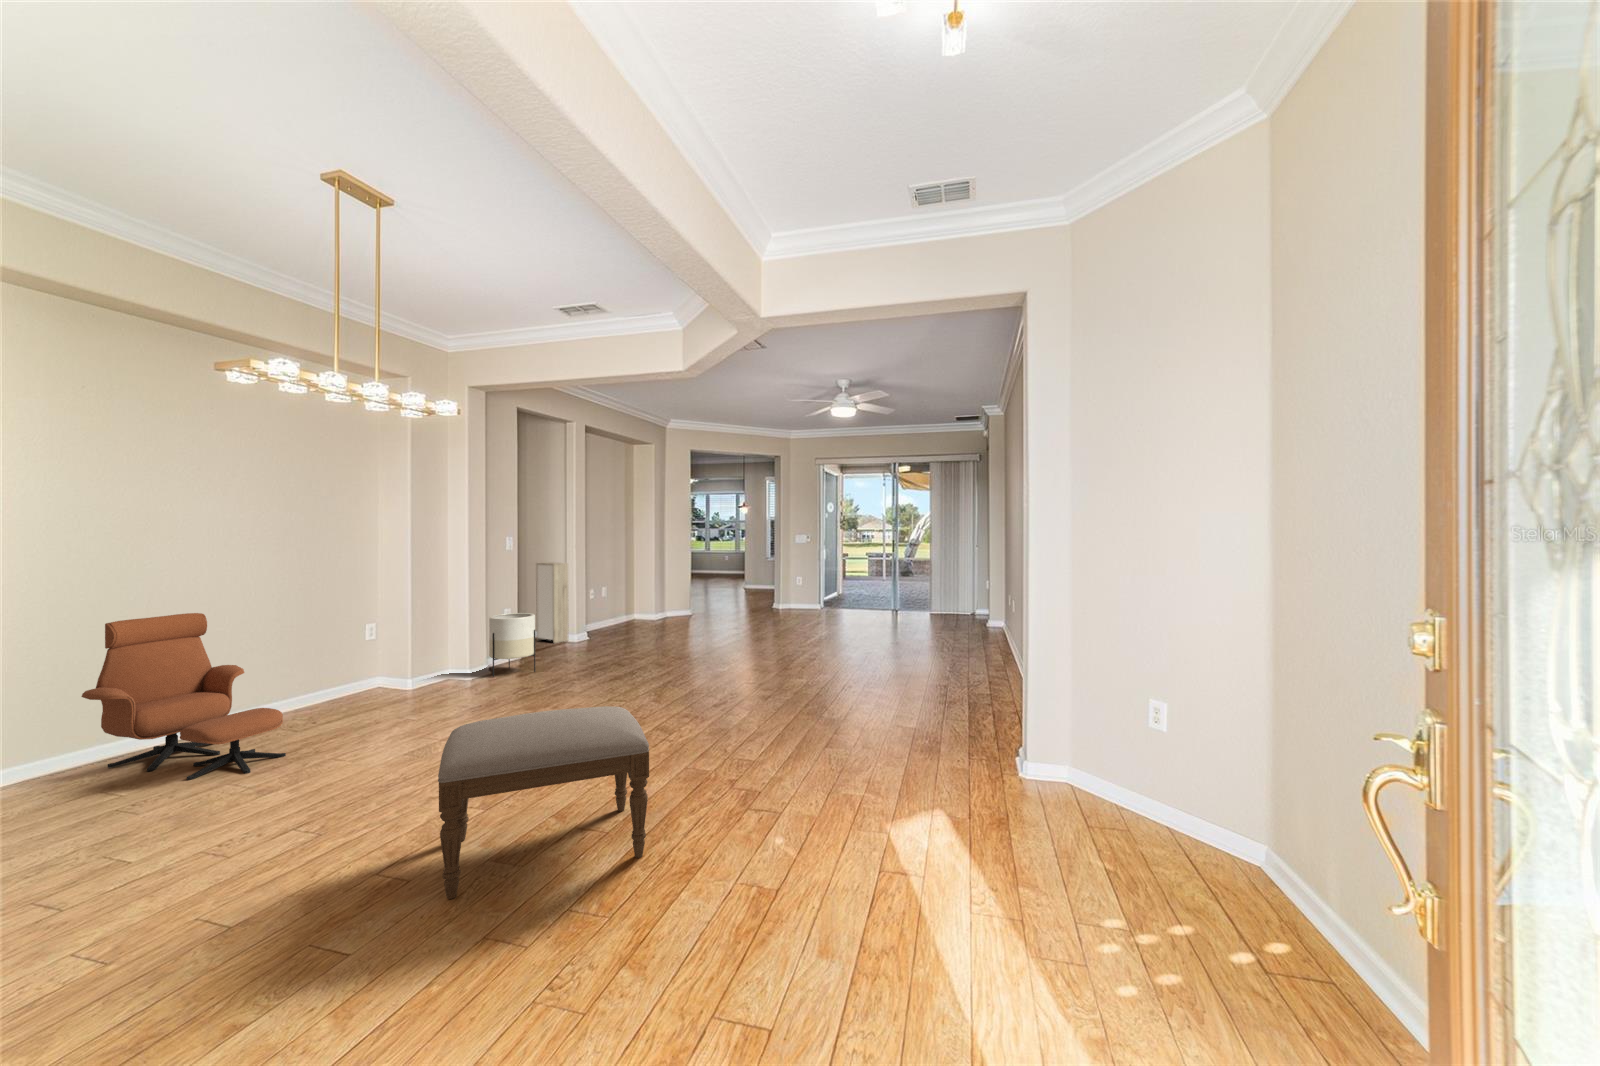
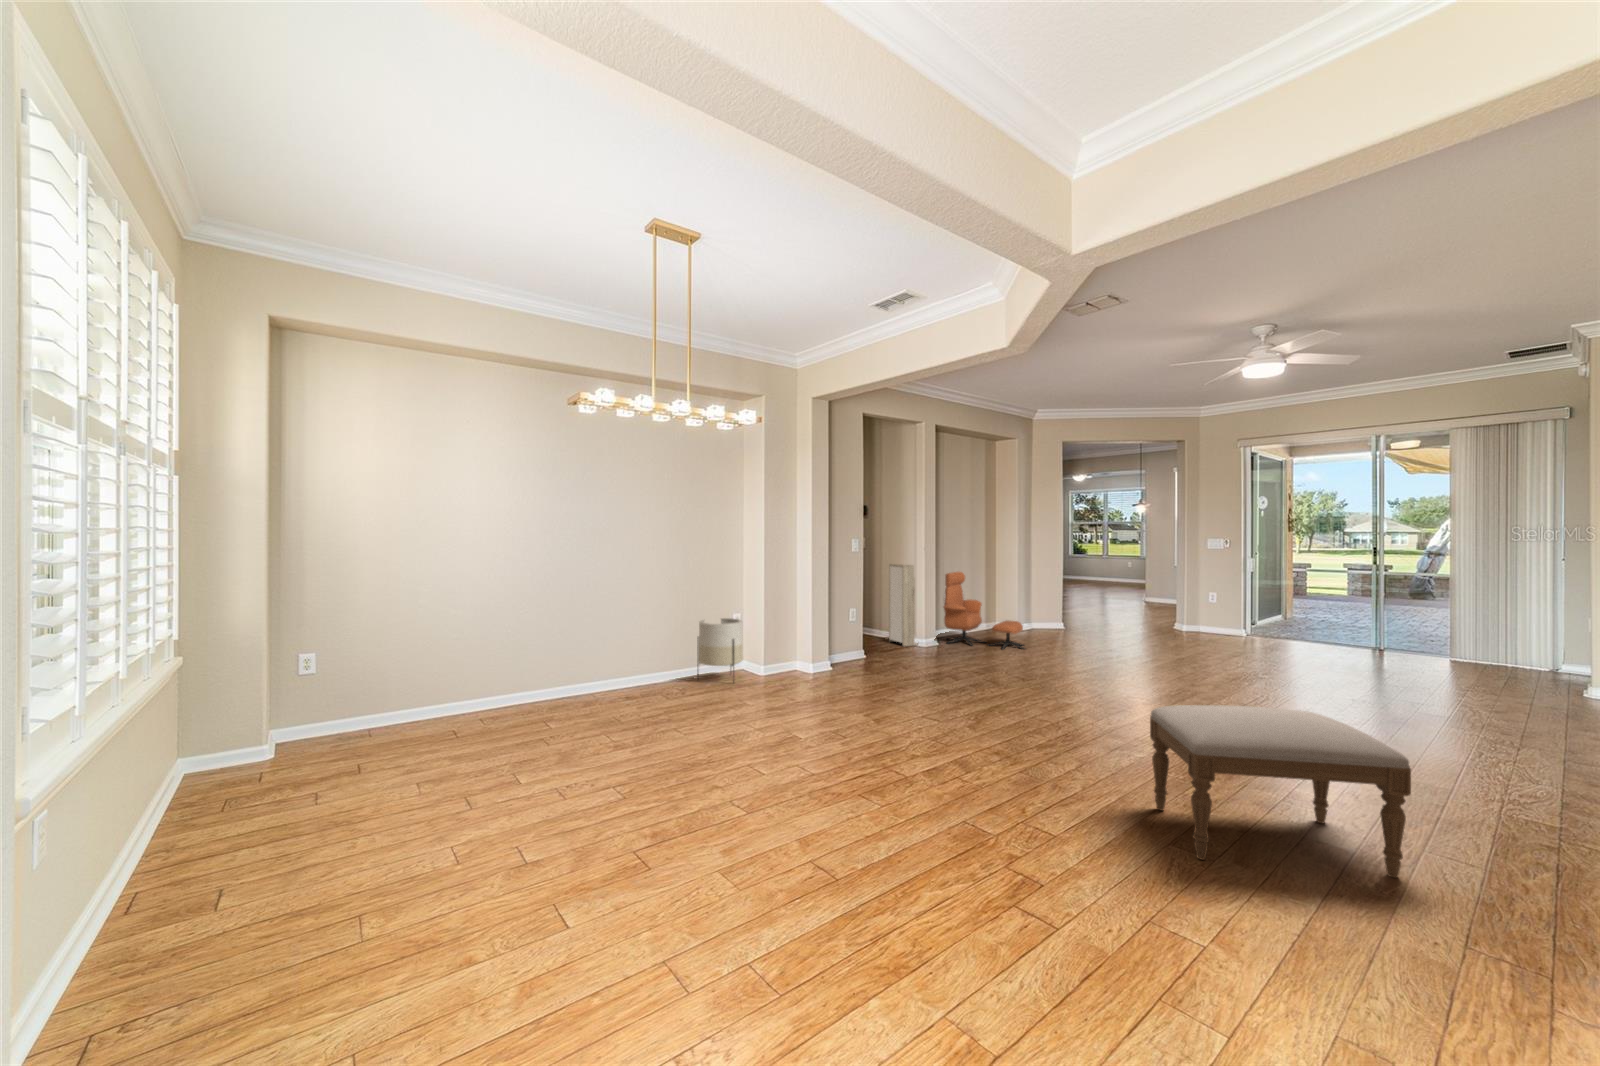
lounge chair: present [81,613,286,780] -> present [944,572,1025,650]
planter: present [489,613,535,677] -> present [697,618,743,667]
ottoman: present [438,706,649,899] -> present [1150,705,1411,878]

